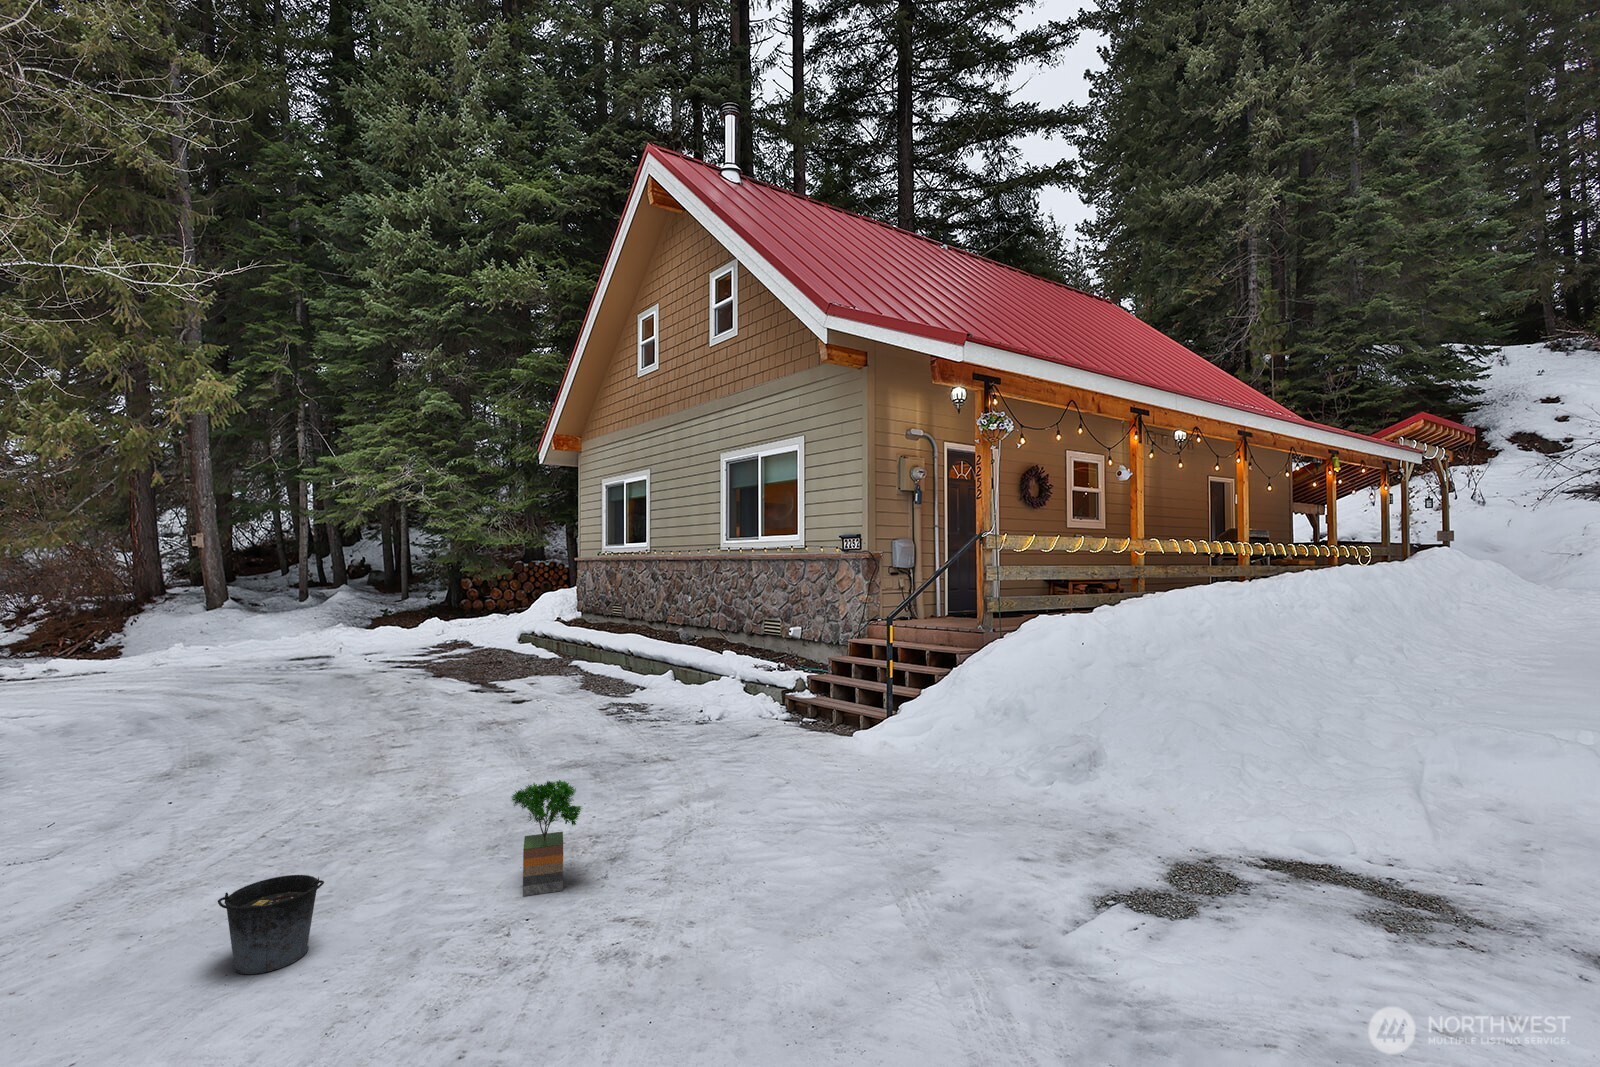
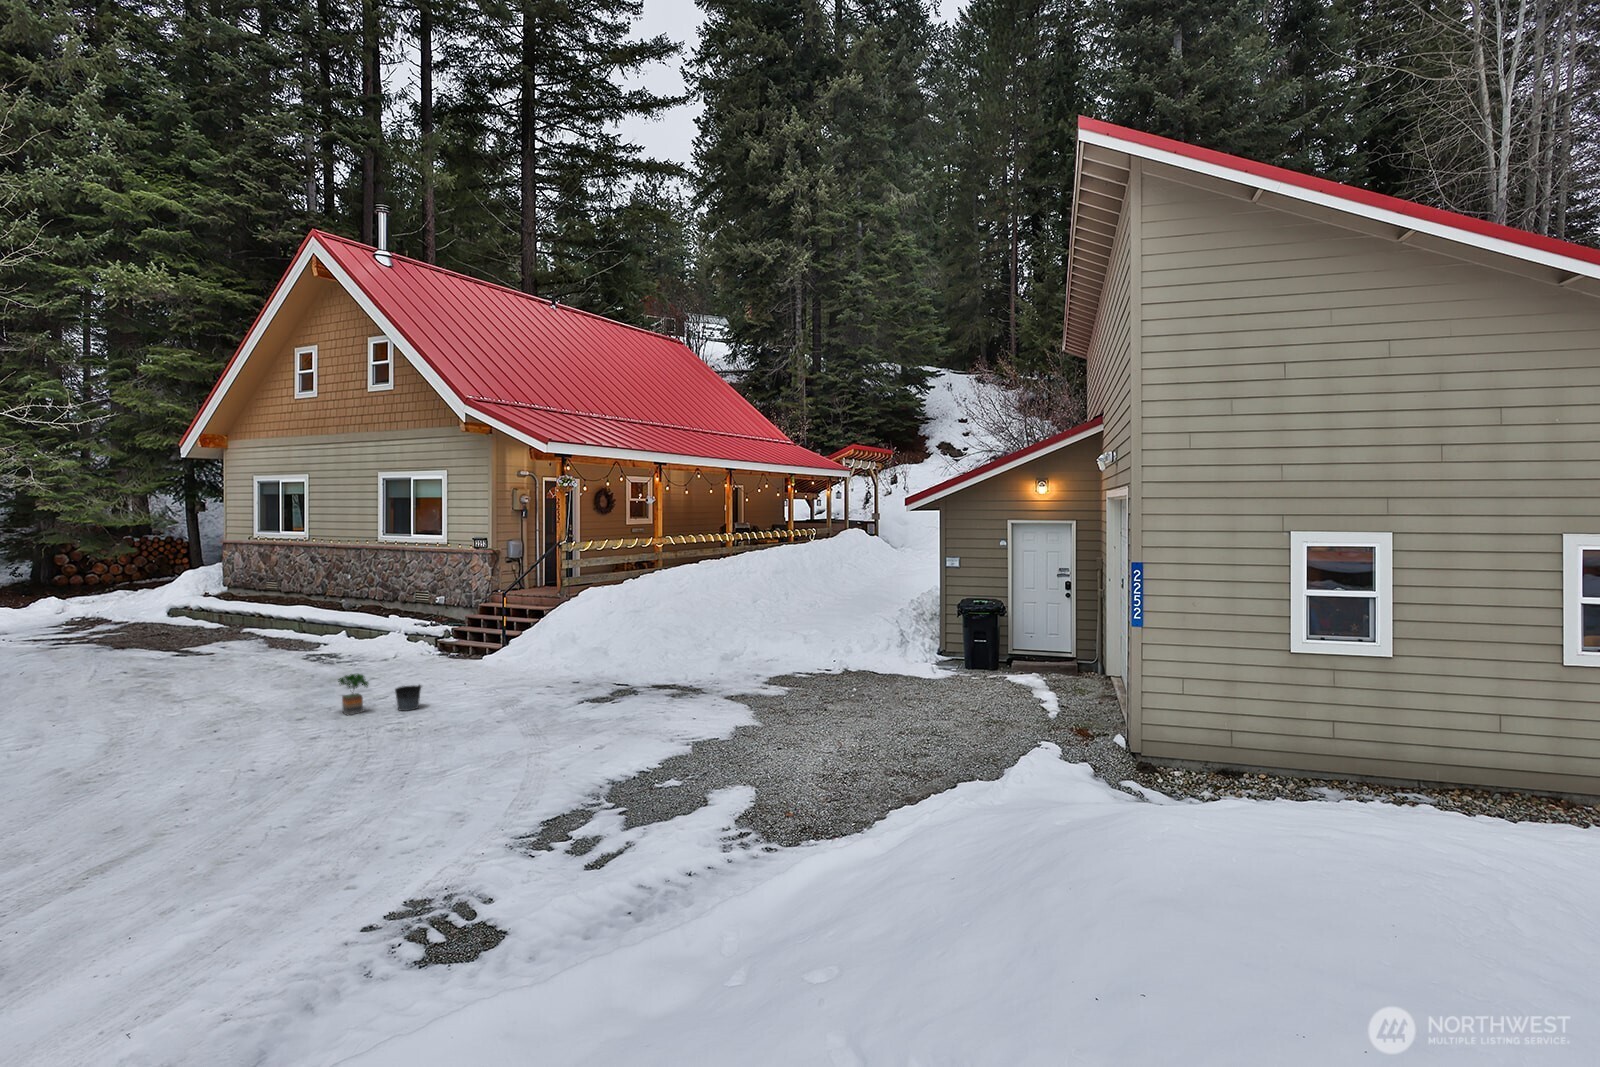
bucket: present [218,875,324,974] -> present [395,685,422,711]

